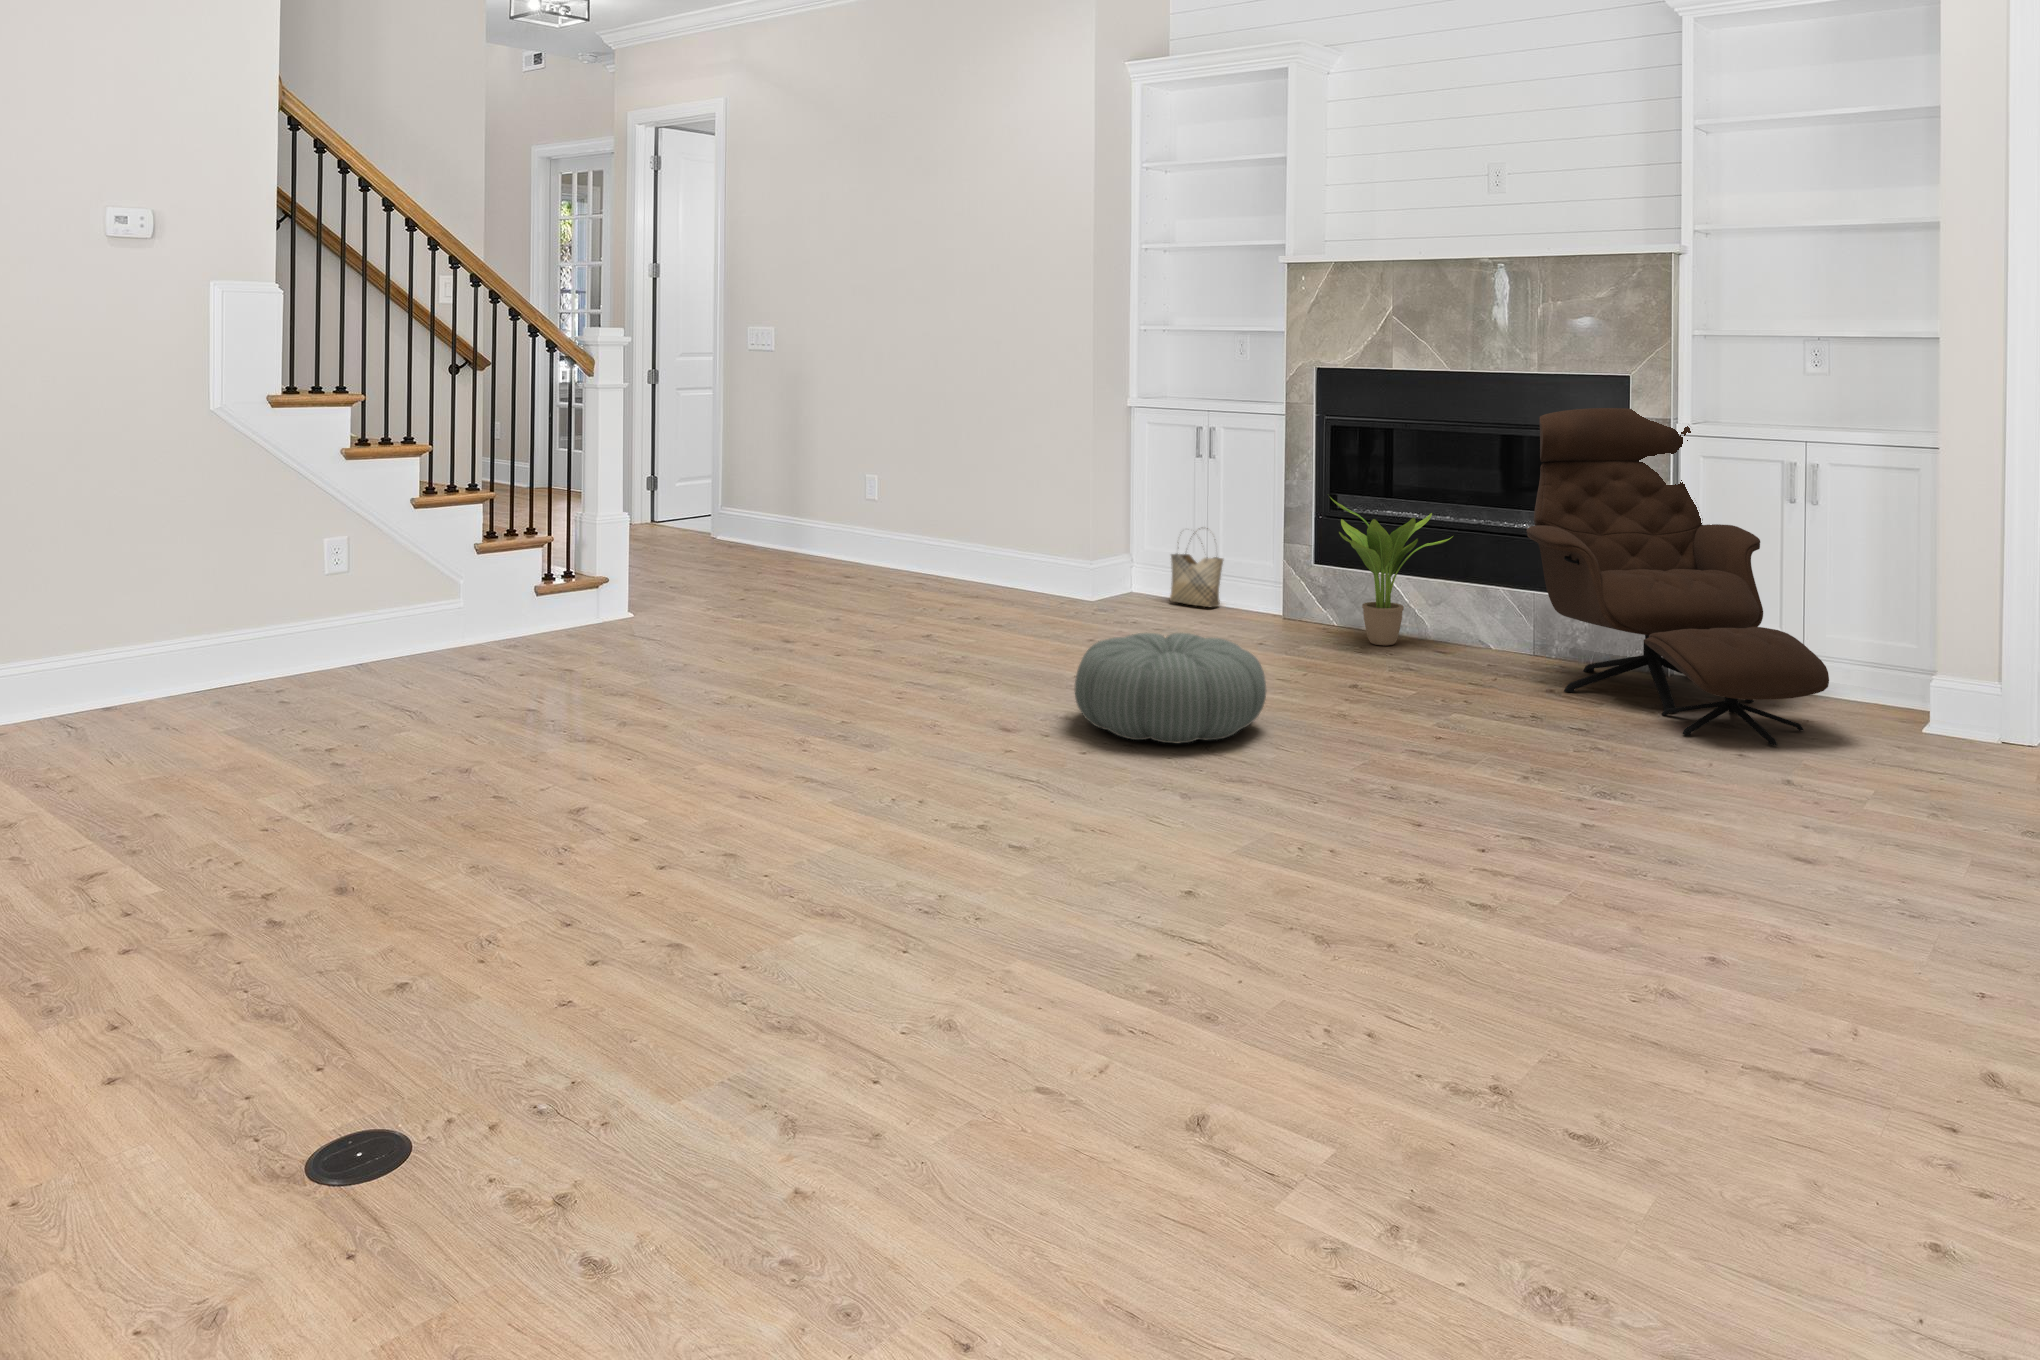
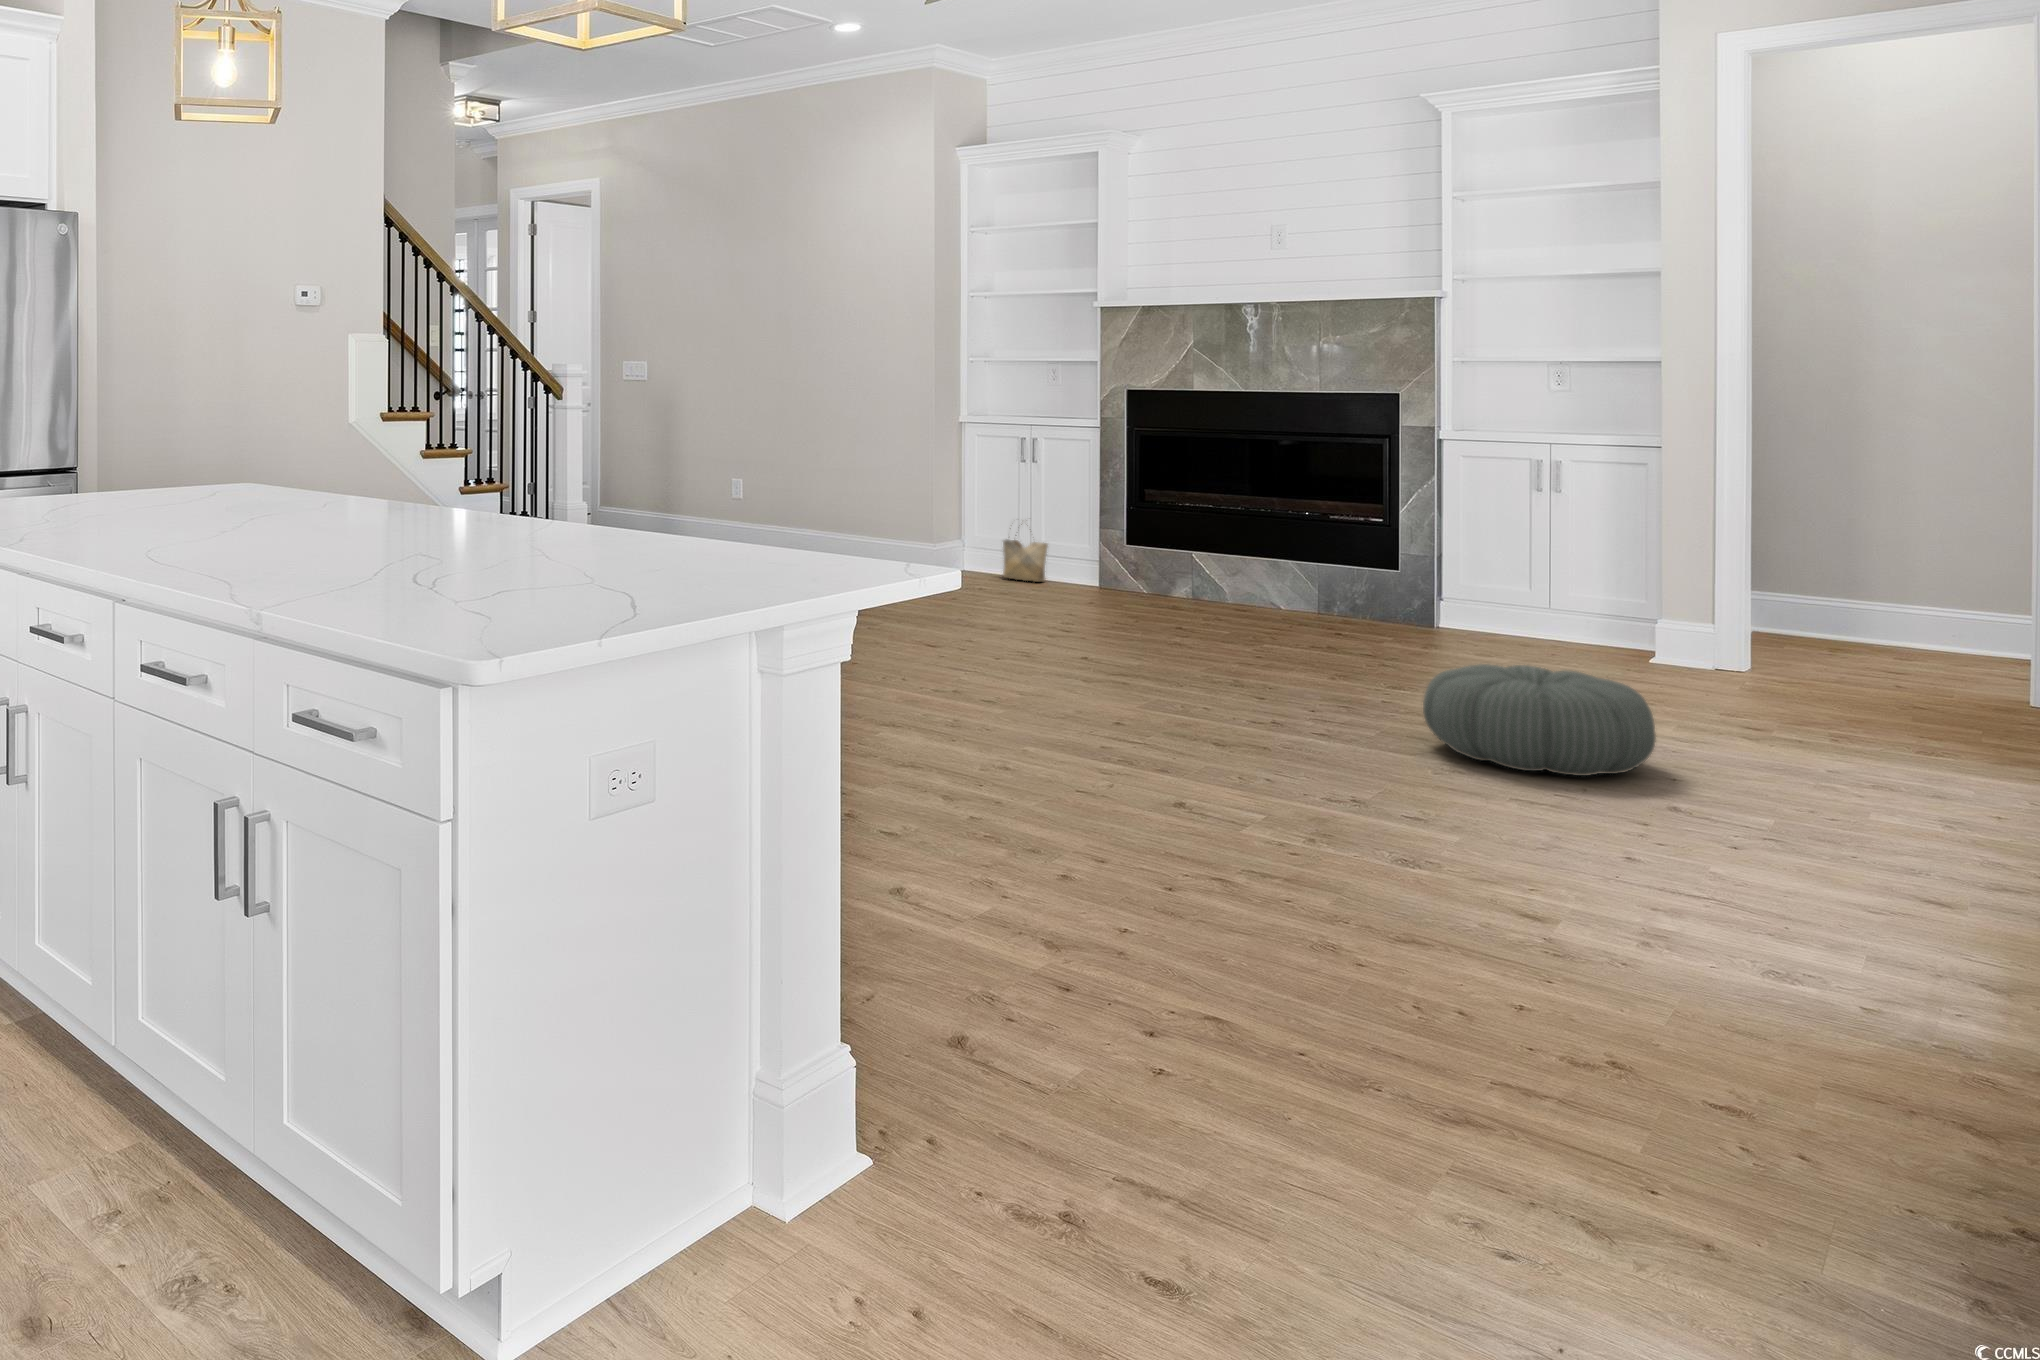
lounge chair: present [1527,408,1829,746] -> none [1316,419,1571,665]
potted plant: present [1330,497,1452,646] -> none [1145,486,1251,607]
pouf: present [1075,633,1266,744] -> present [1423,664,1656,776]

